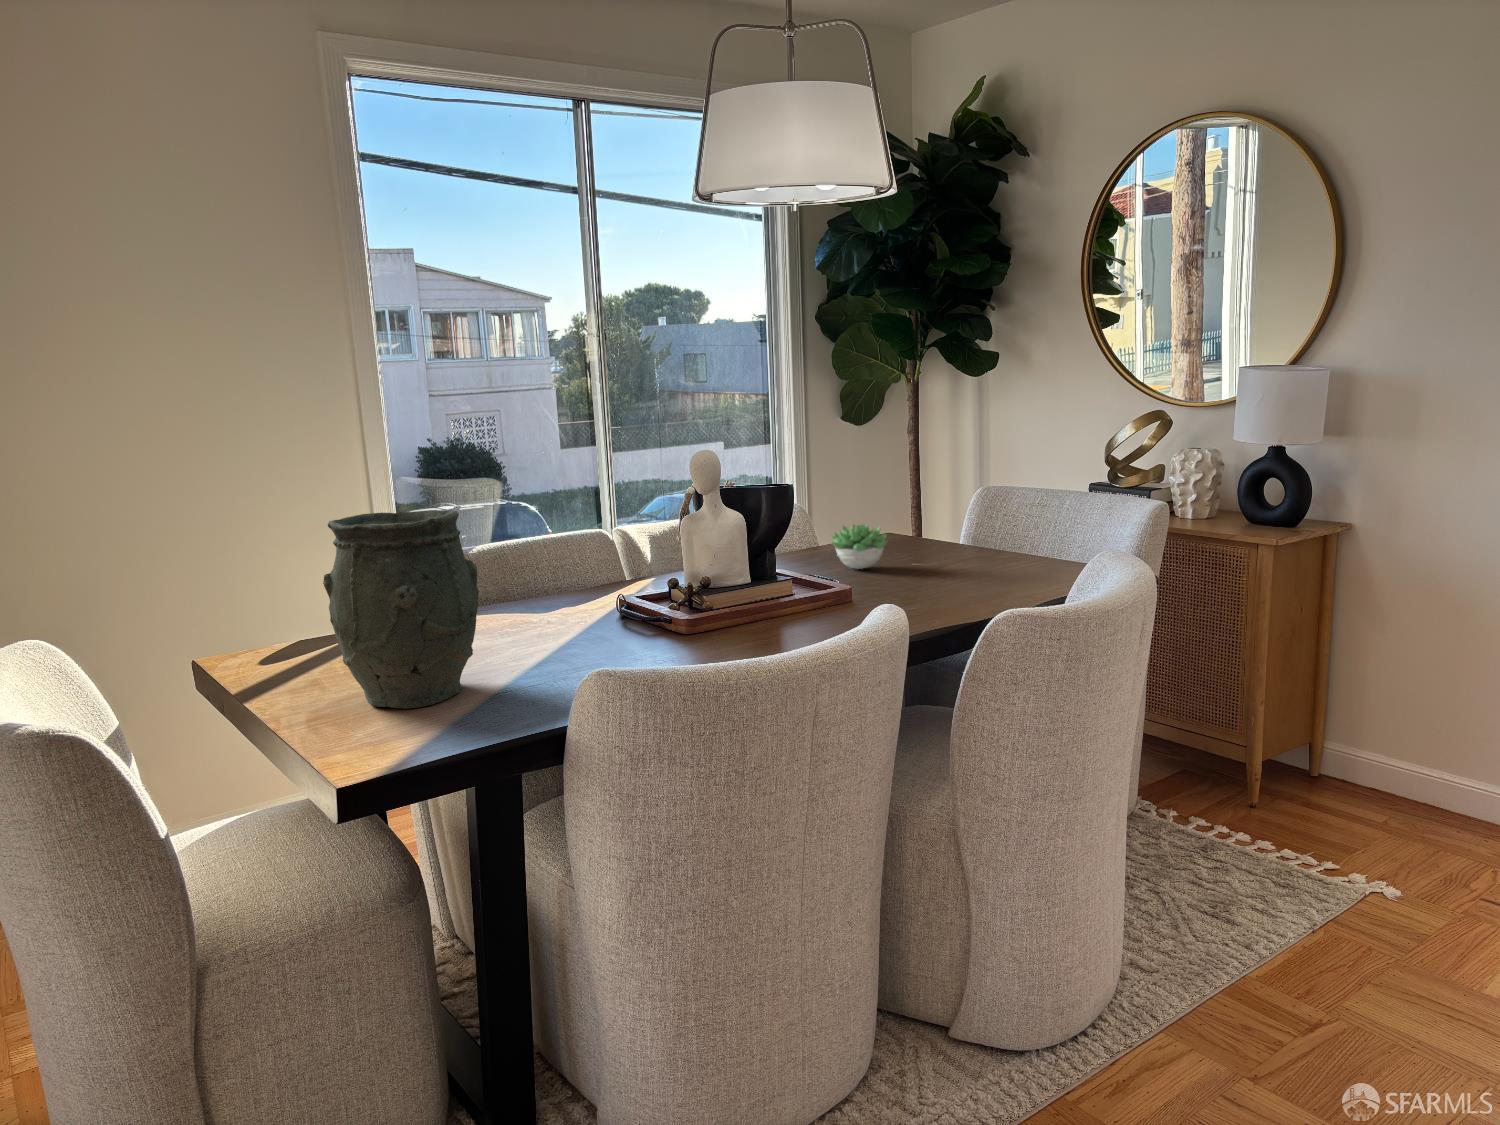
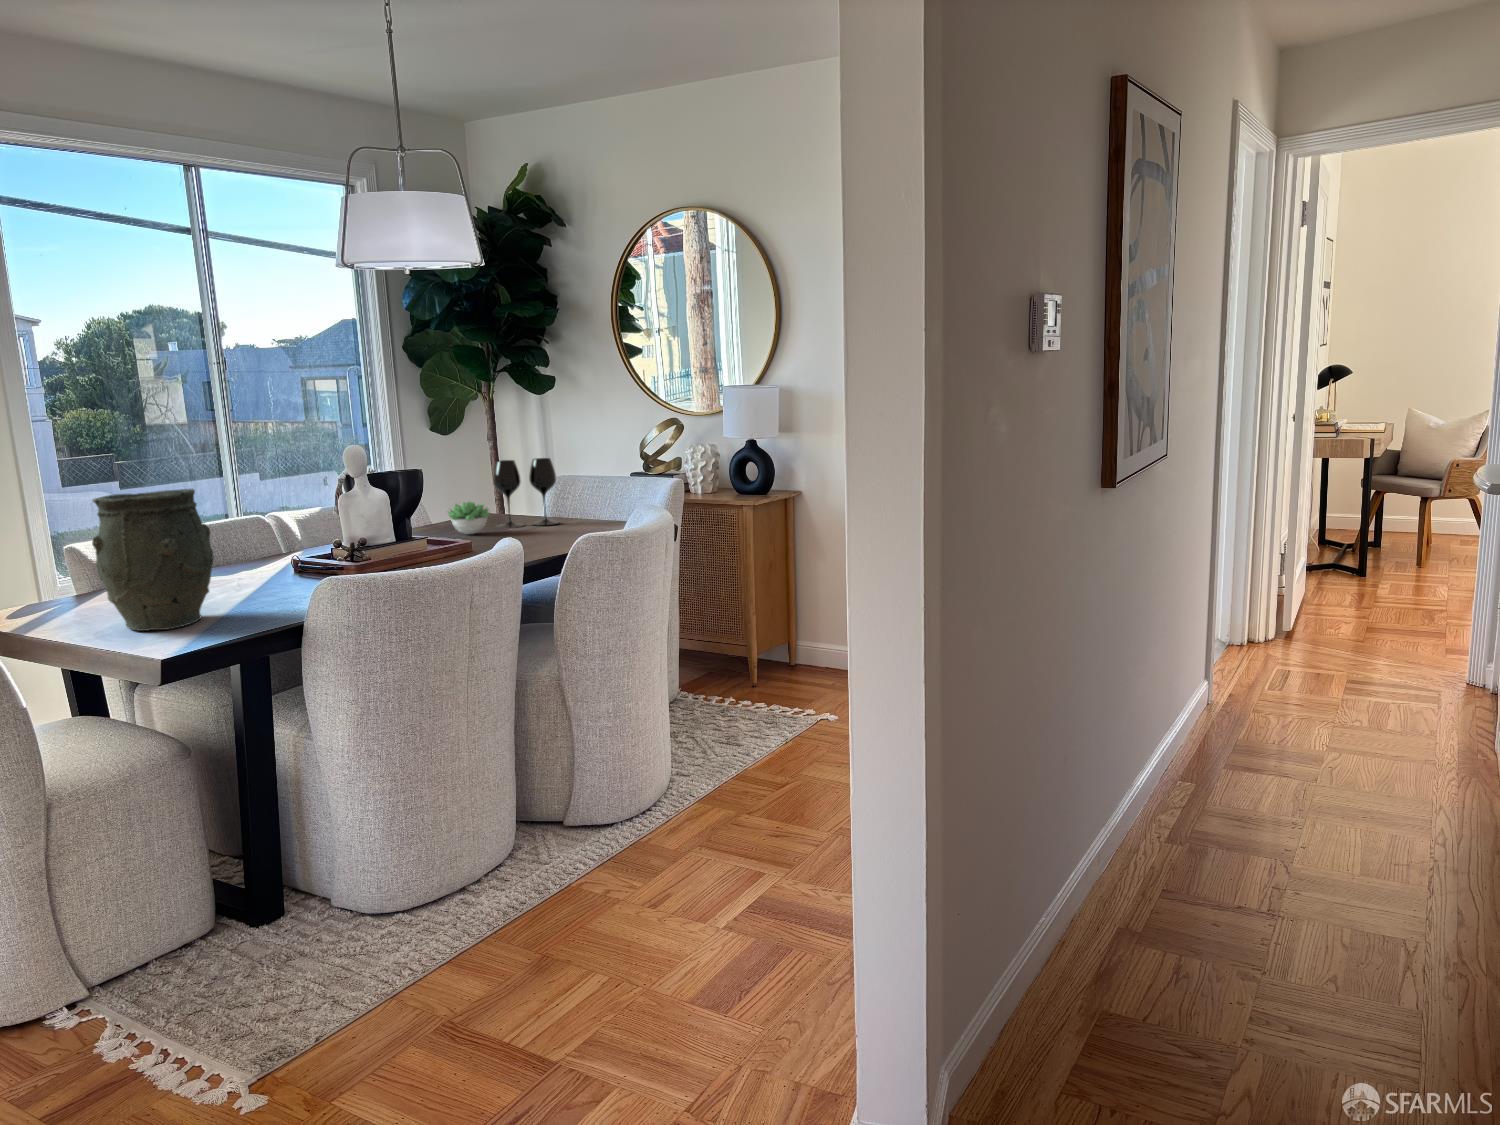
wine glass: none [897,466,985,561] -> present [493,458,559,528]

